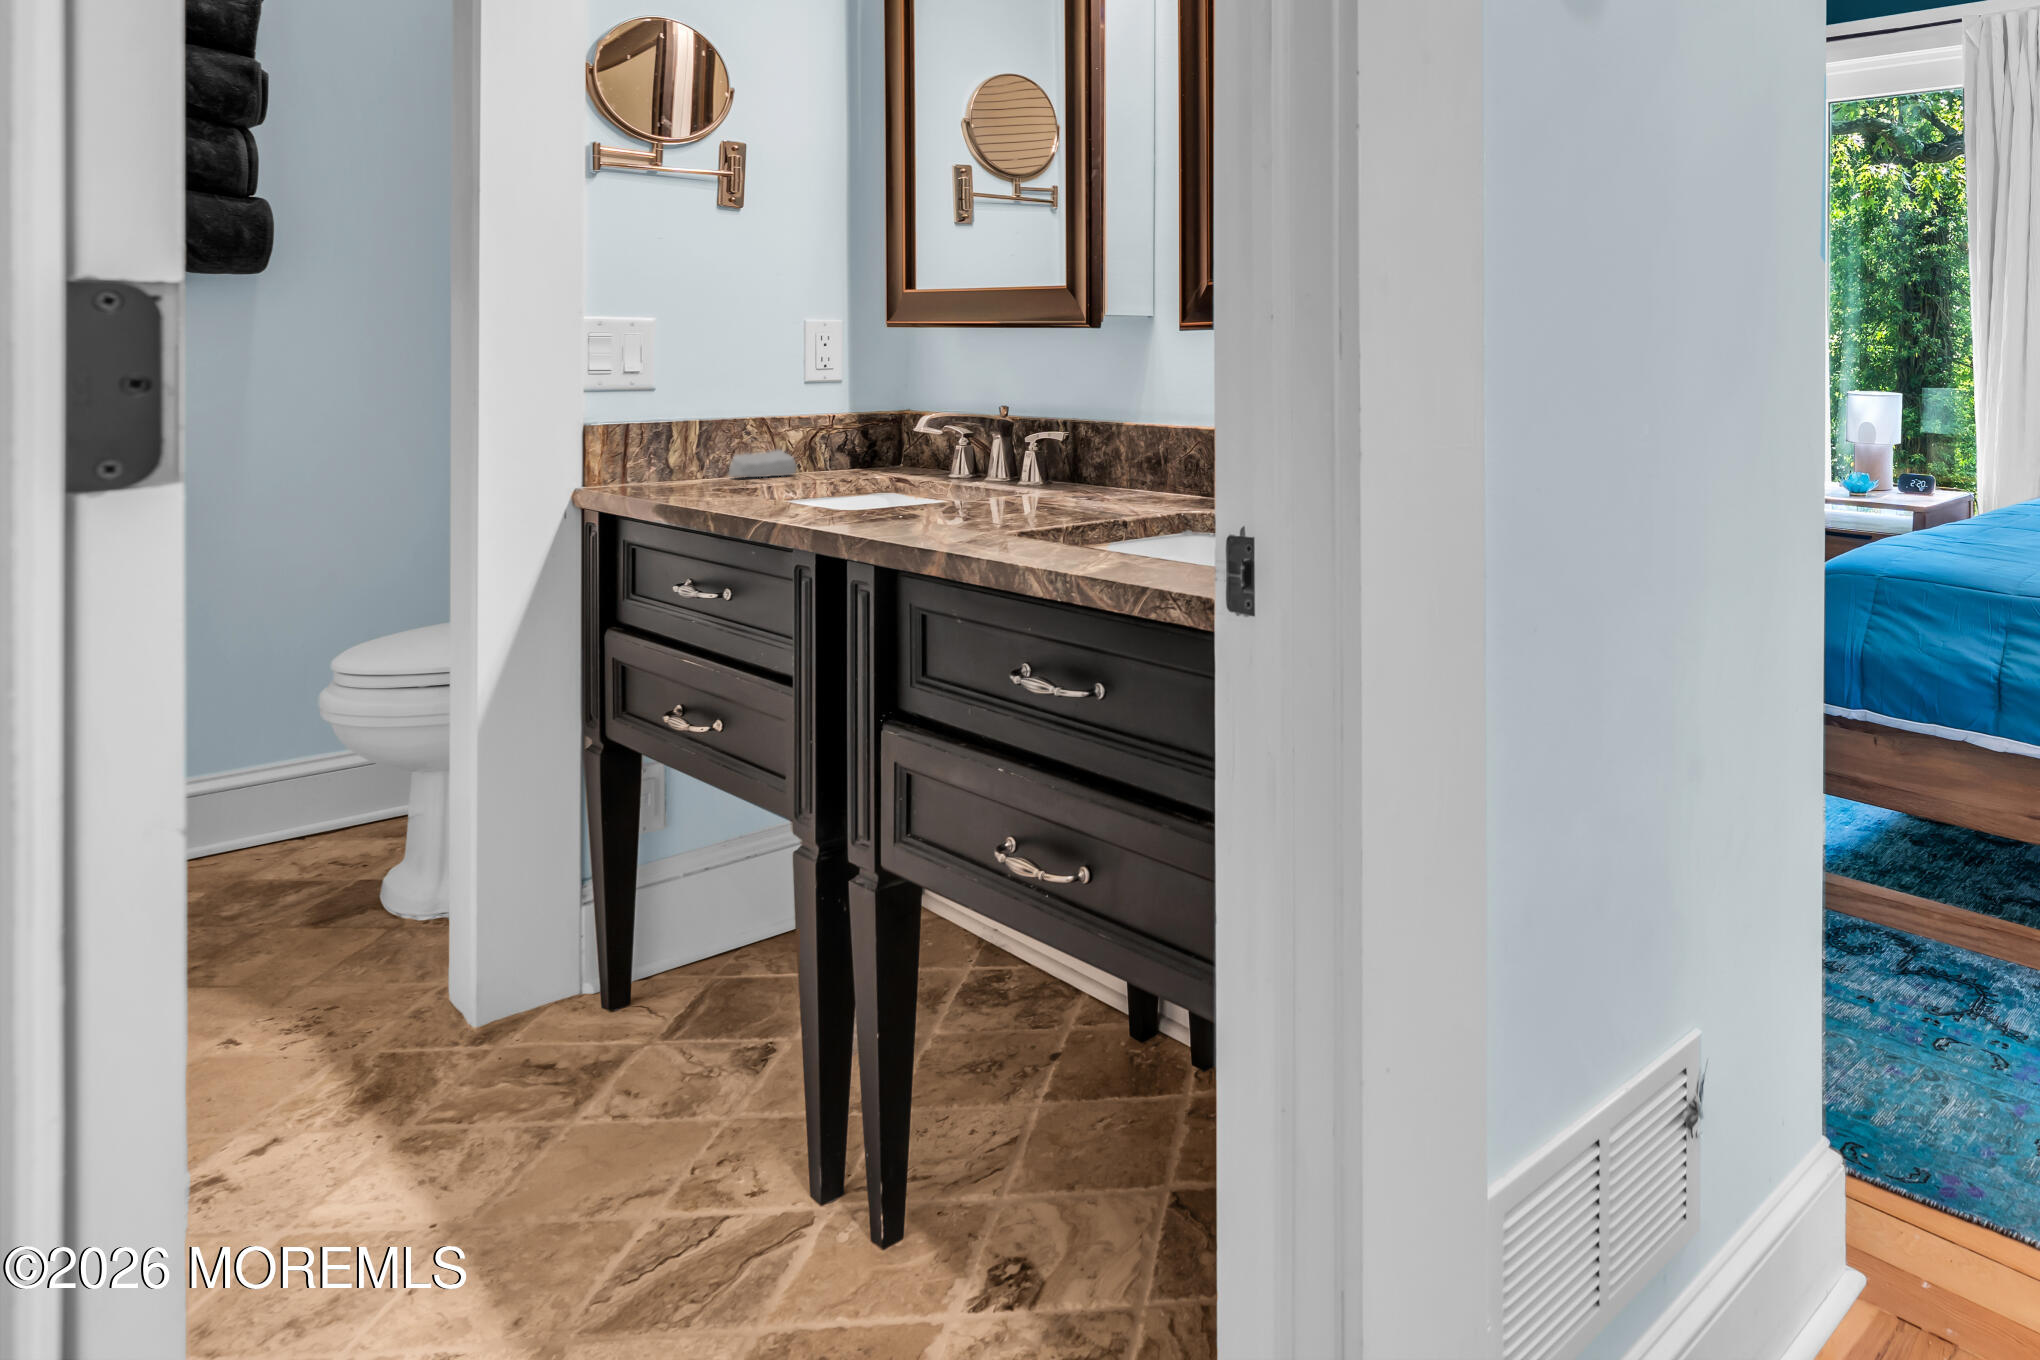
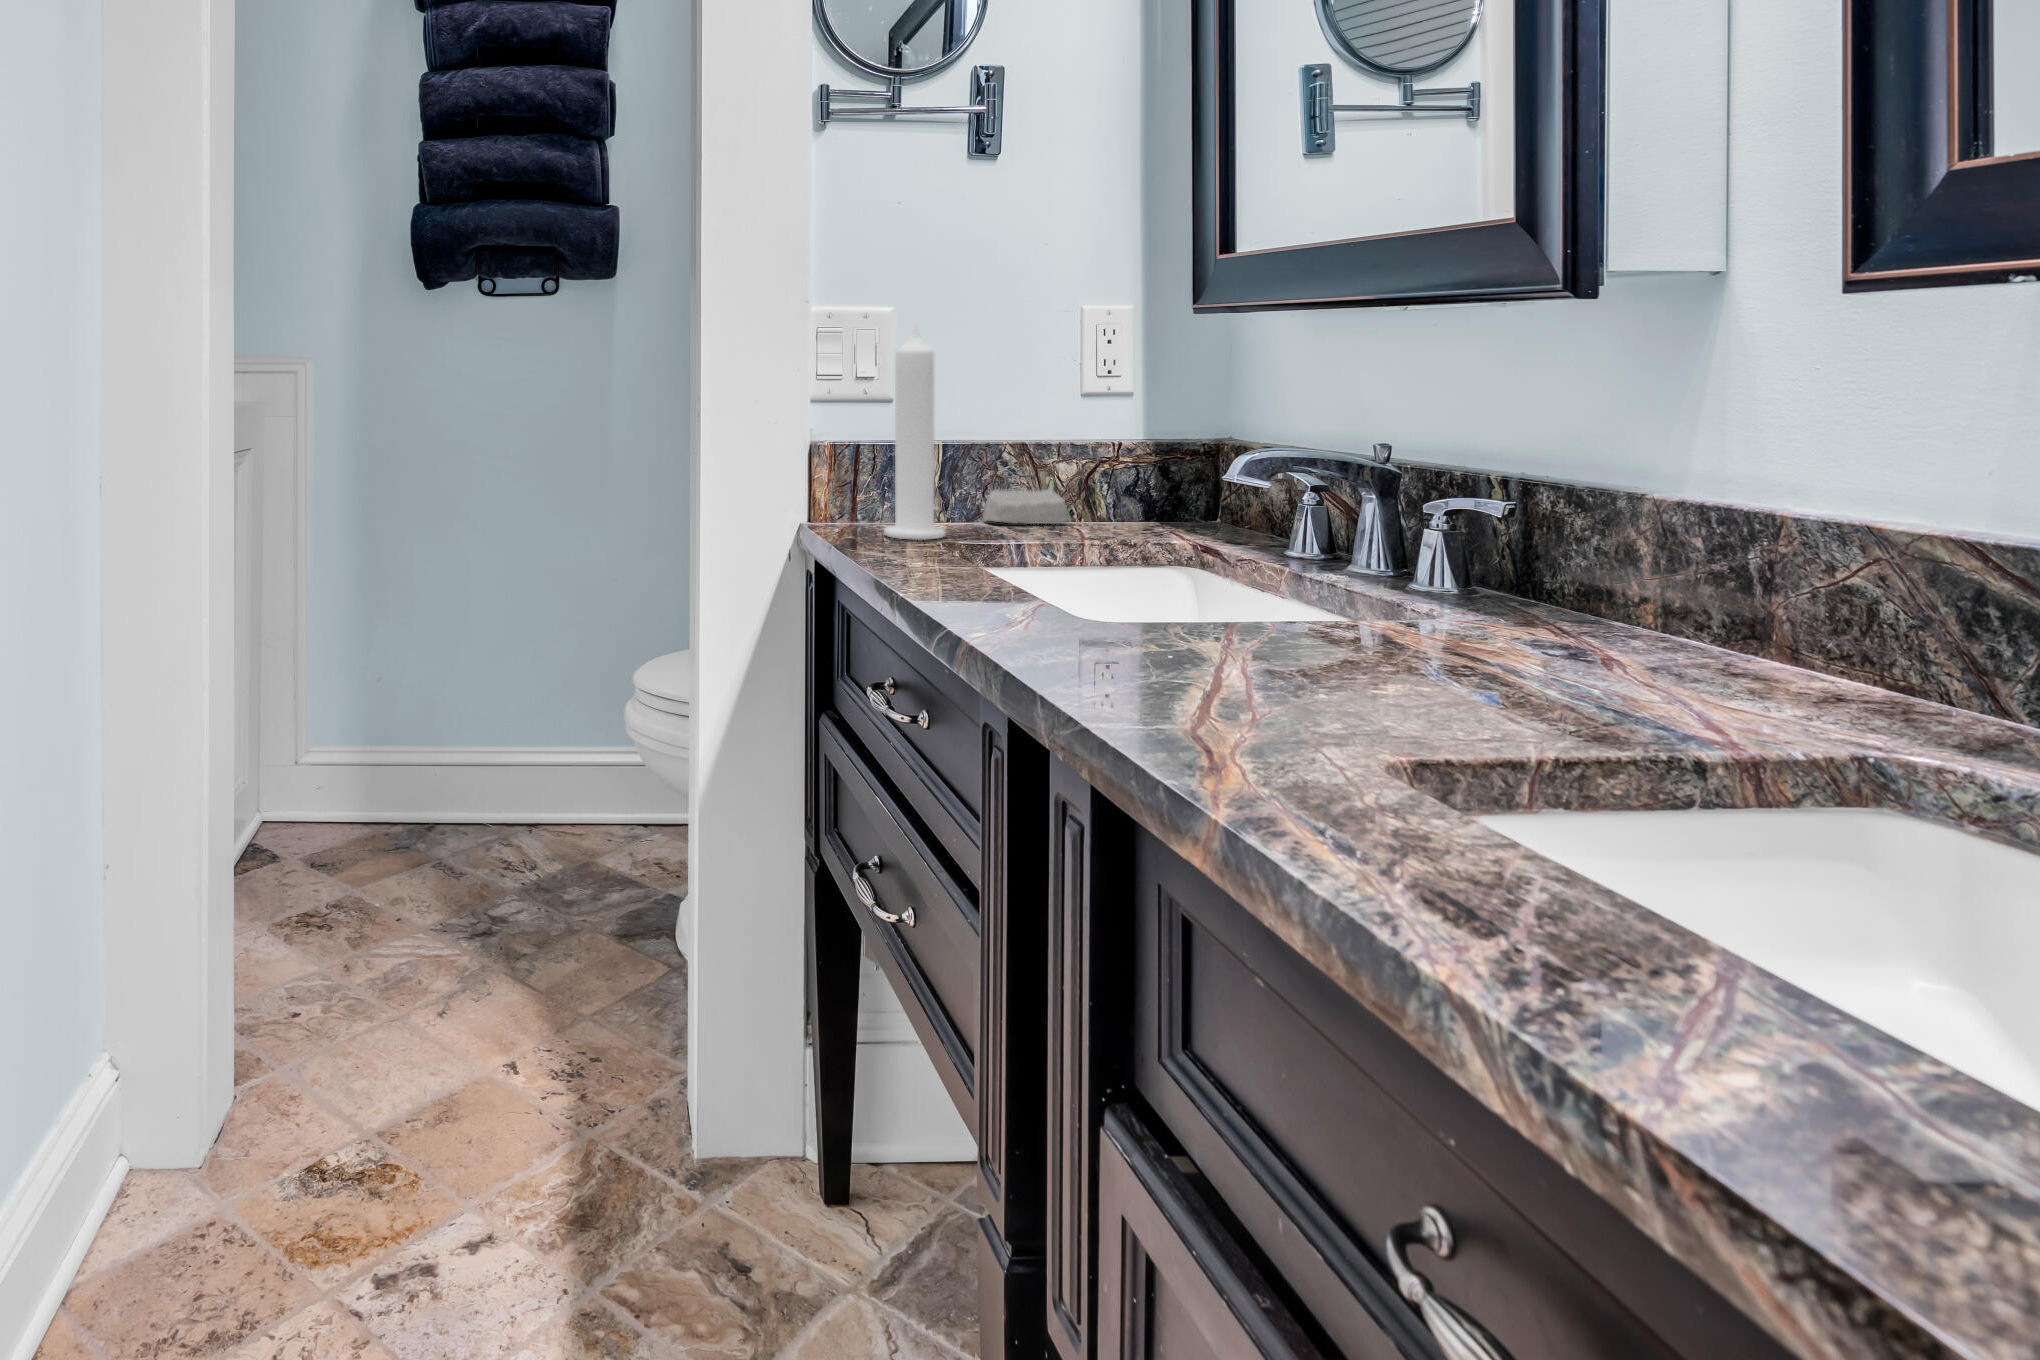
candle: none [655,329,707,490] -> present [884,323,945,540]

